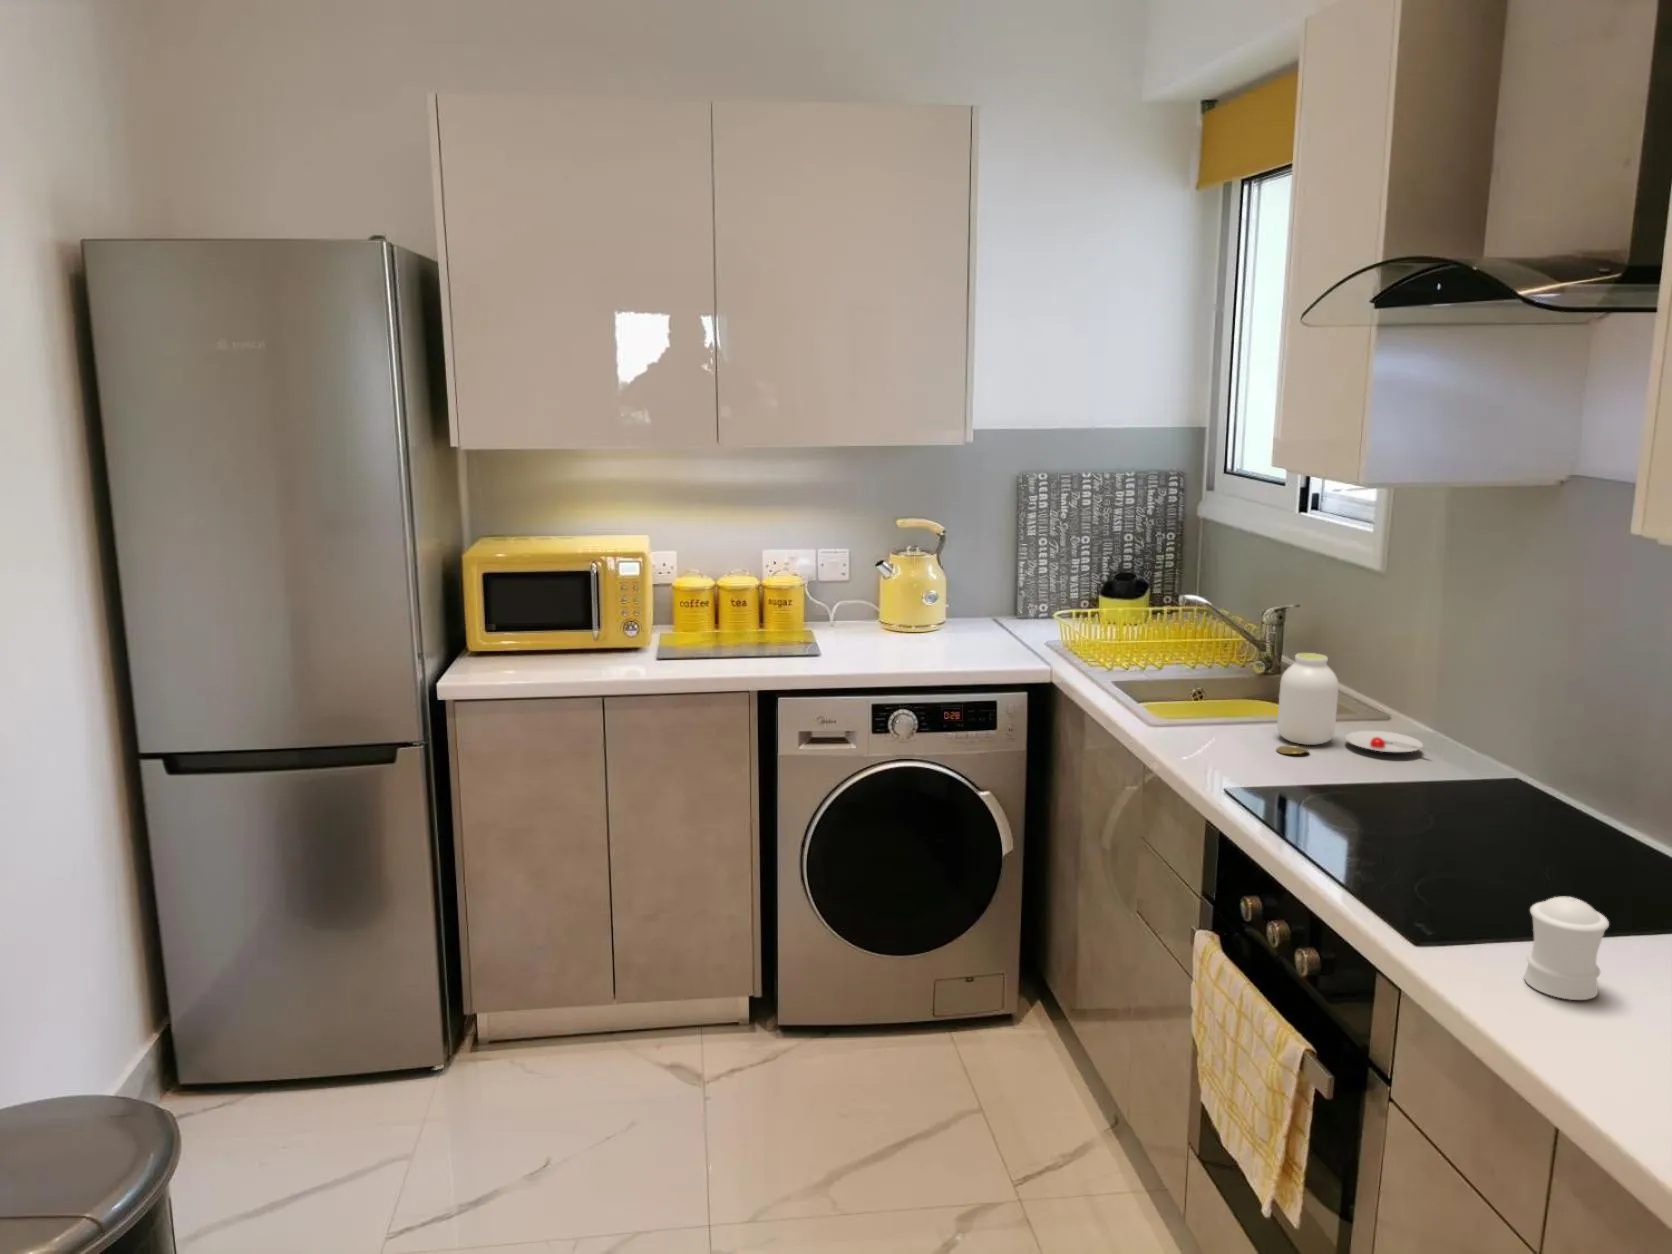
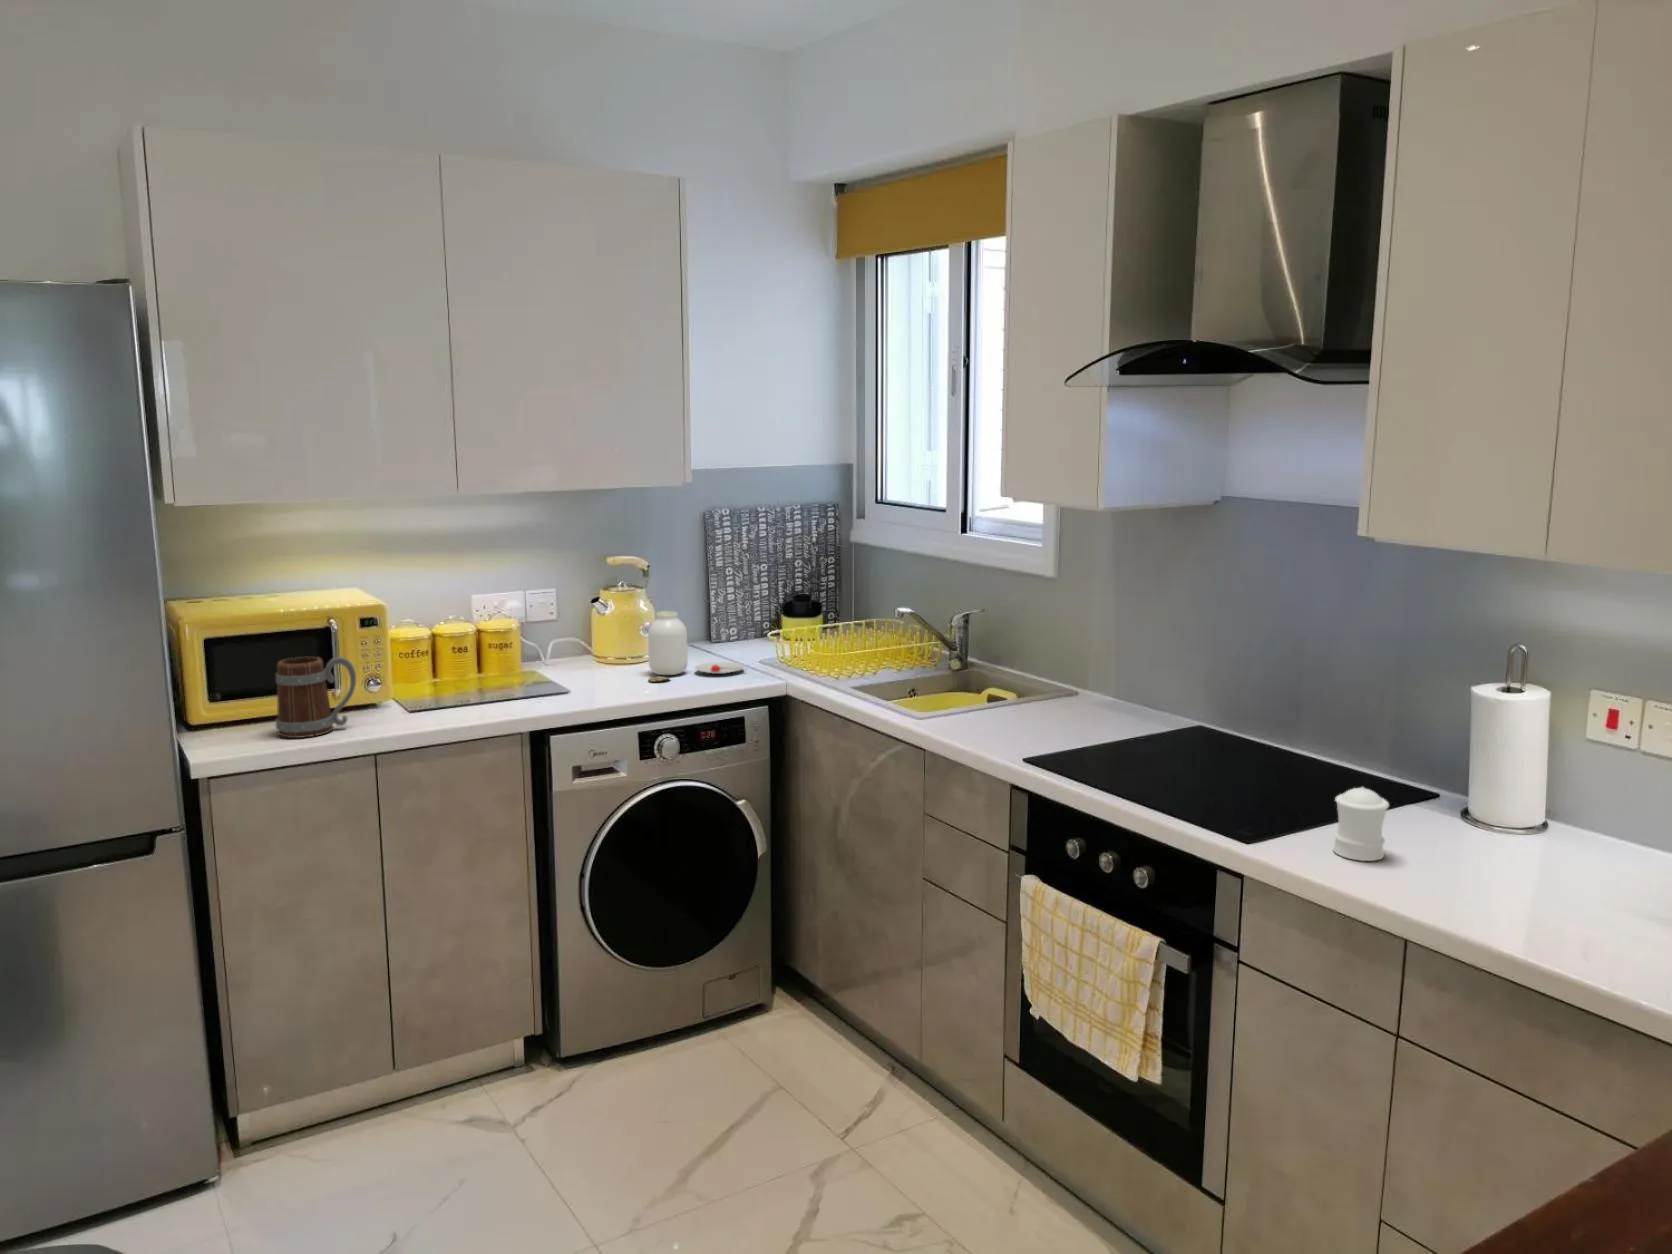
mug: none [530,597,602,673] -> present [276,657,356,738]
jar: present [1277,653,1423,754] -> present [648,611,744,682]

